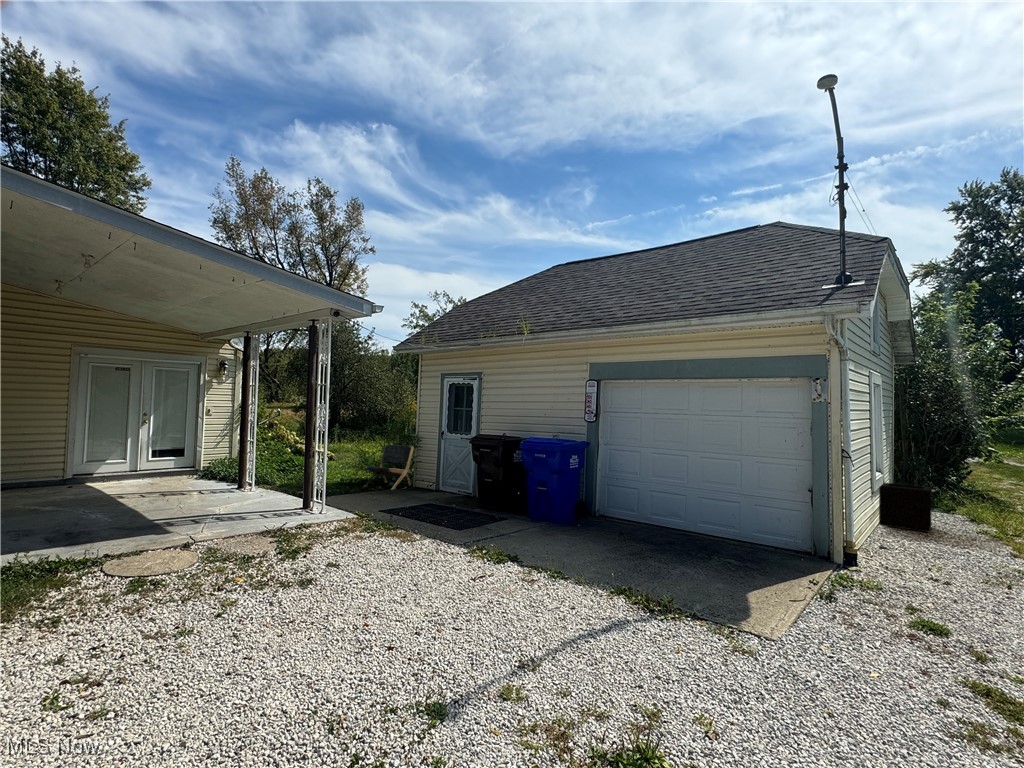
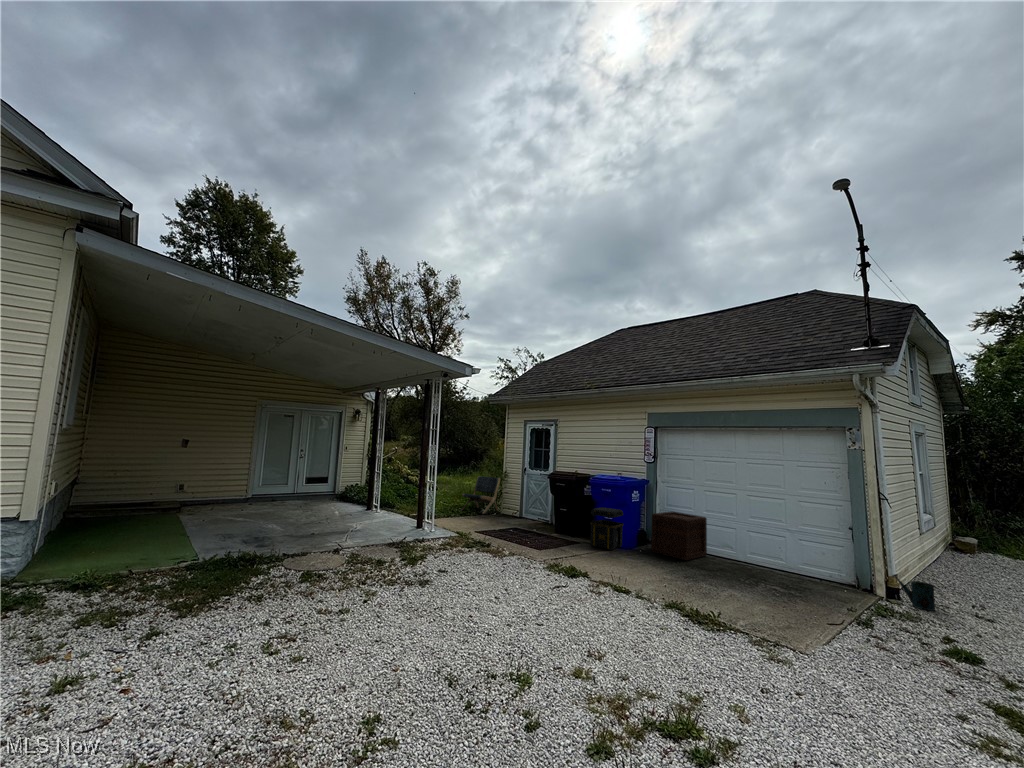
toolbox: none [522,478,561,527] -> present [590,507,624,550]
wooden crate: present [879,483,931,532] -> present [651,512,707,561]
watering can: none [851,540,903,578] -> present [892,574,942,611]

